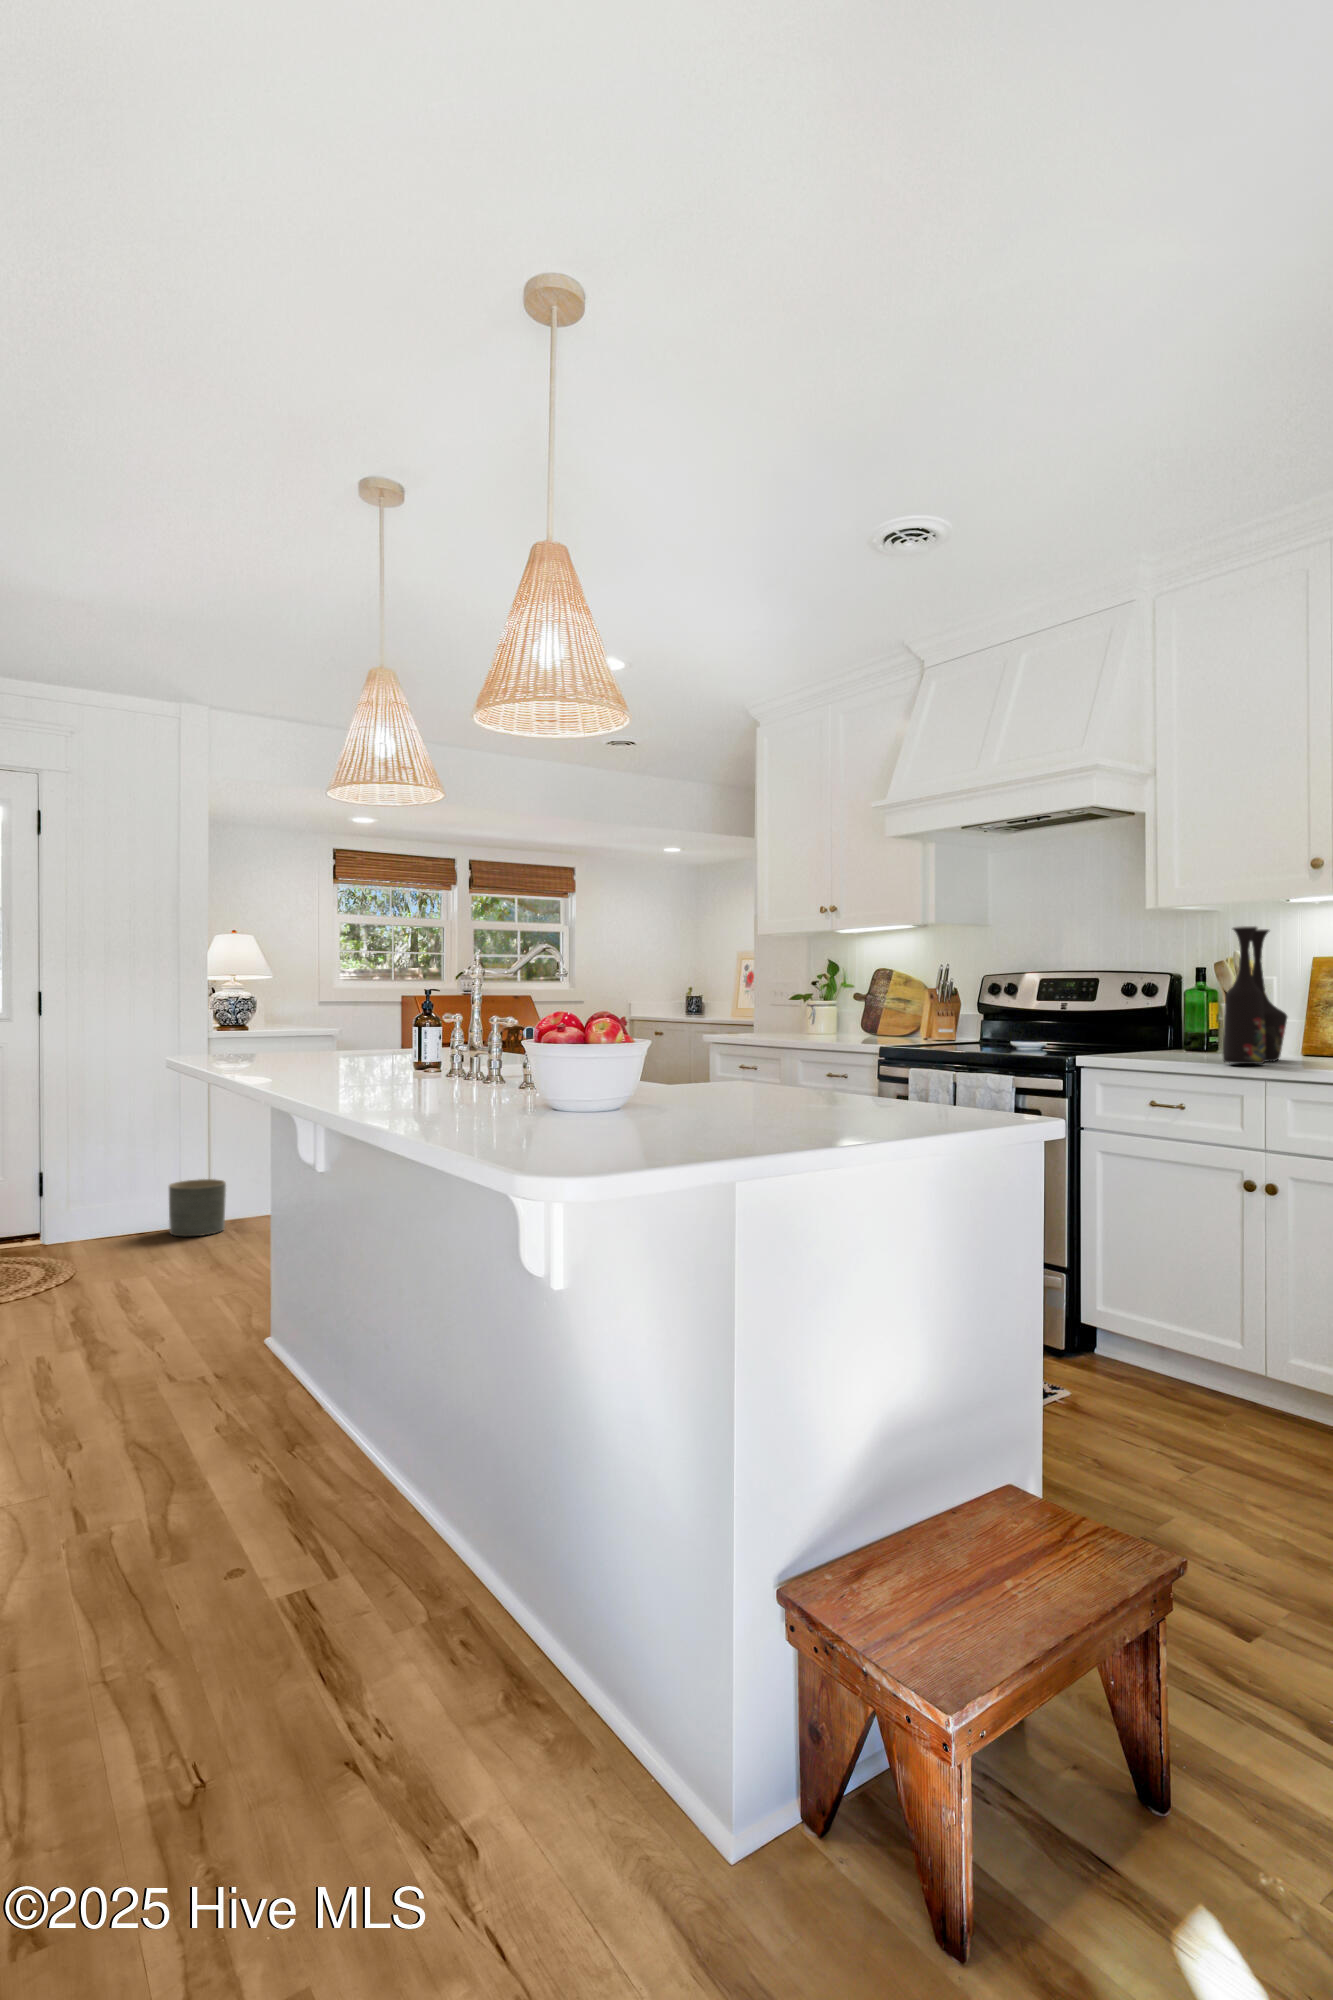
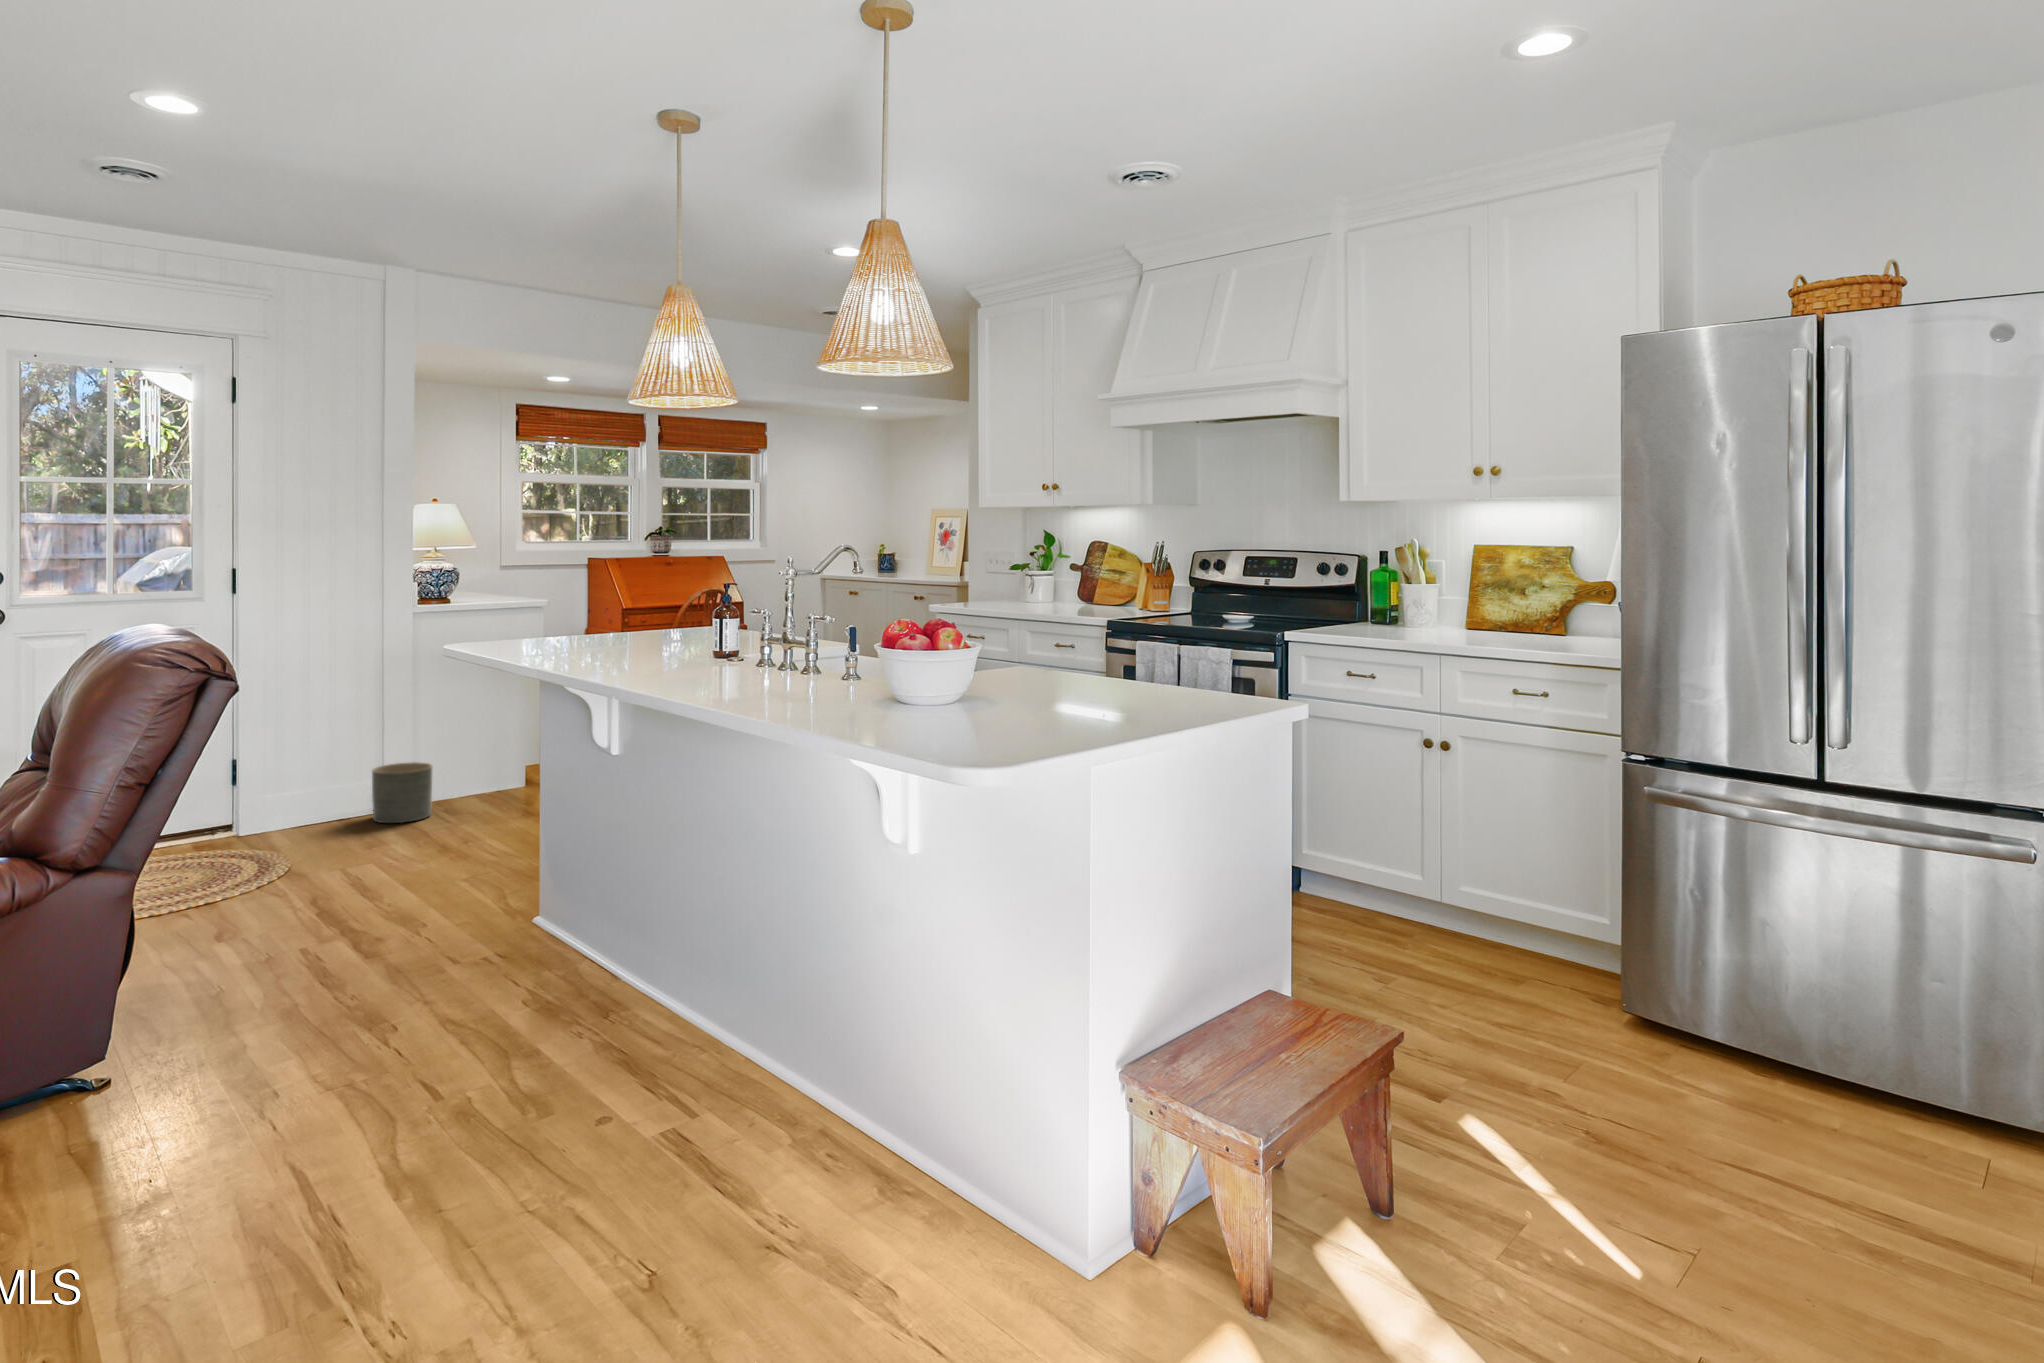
vase: present [1223,926,1287,1064] -> none [1410,524,1461,642]

